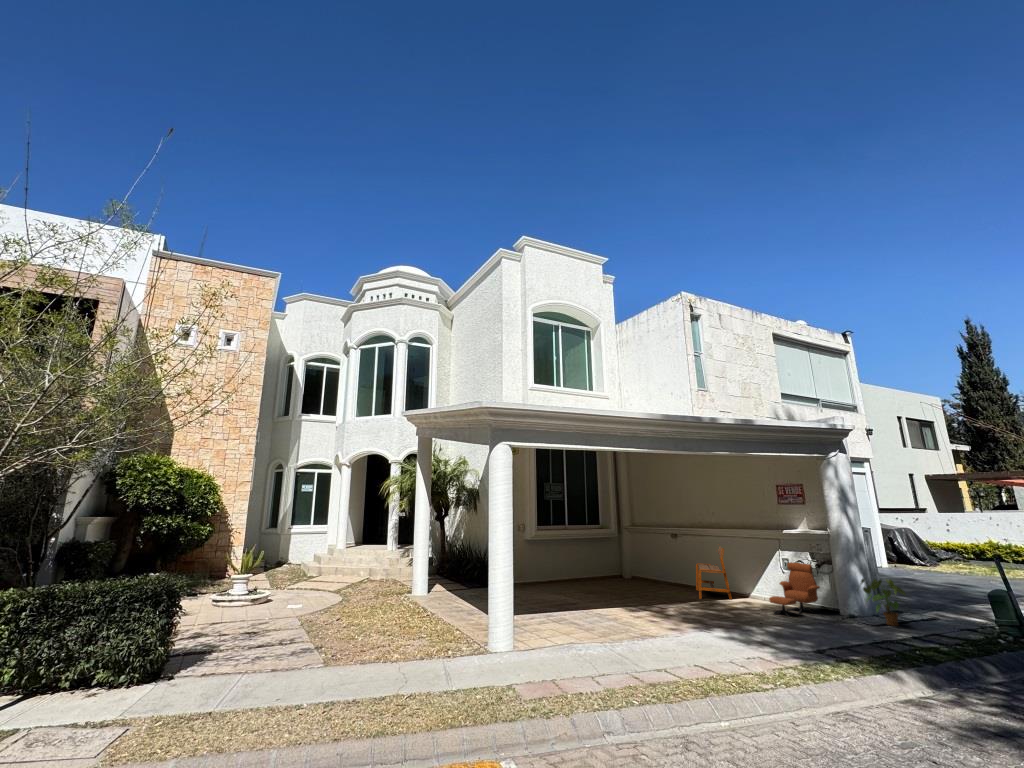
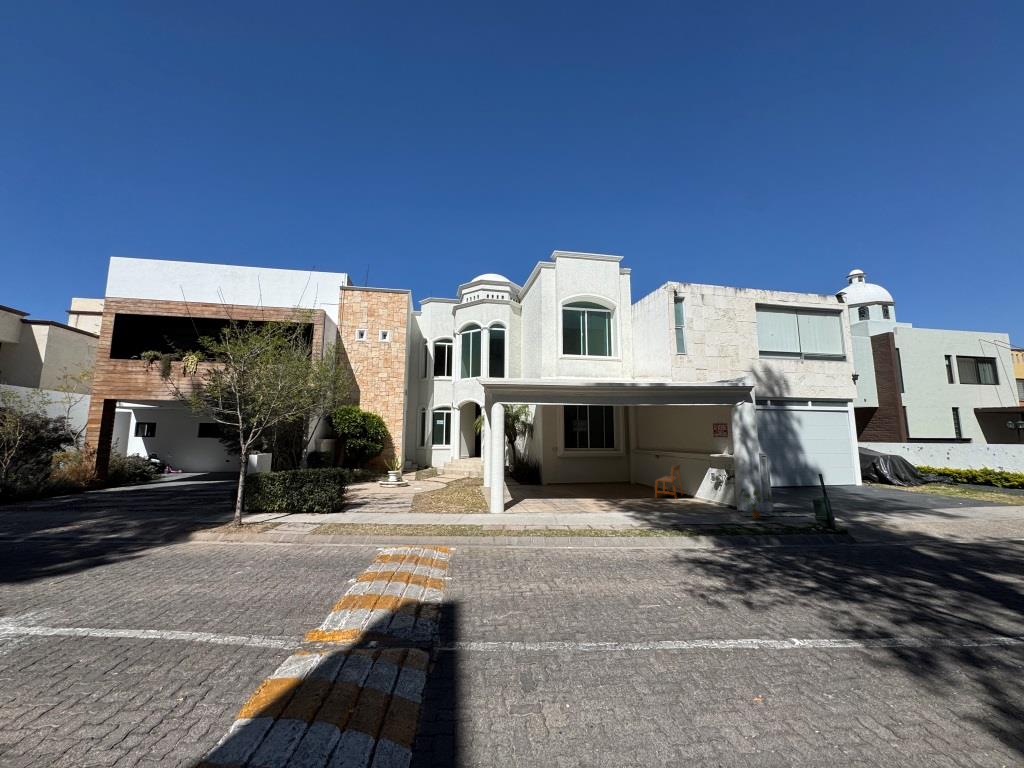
lounge chair: present [769,562,820,617] -> none [685,477,722,510]

